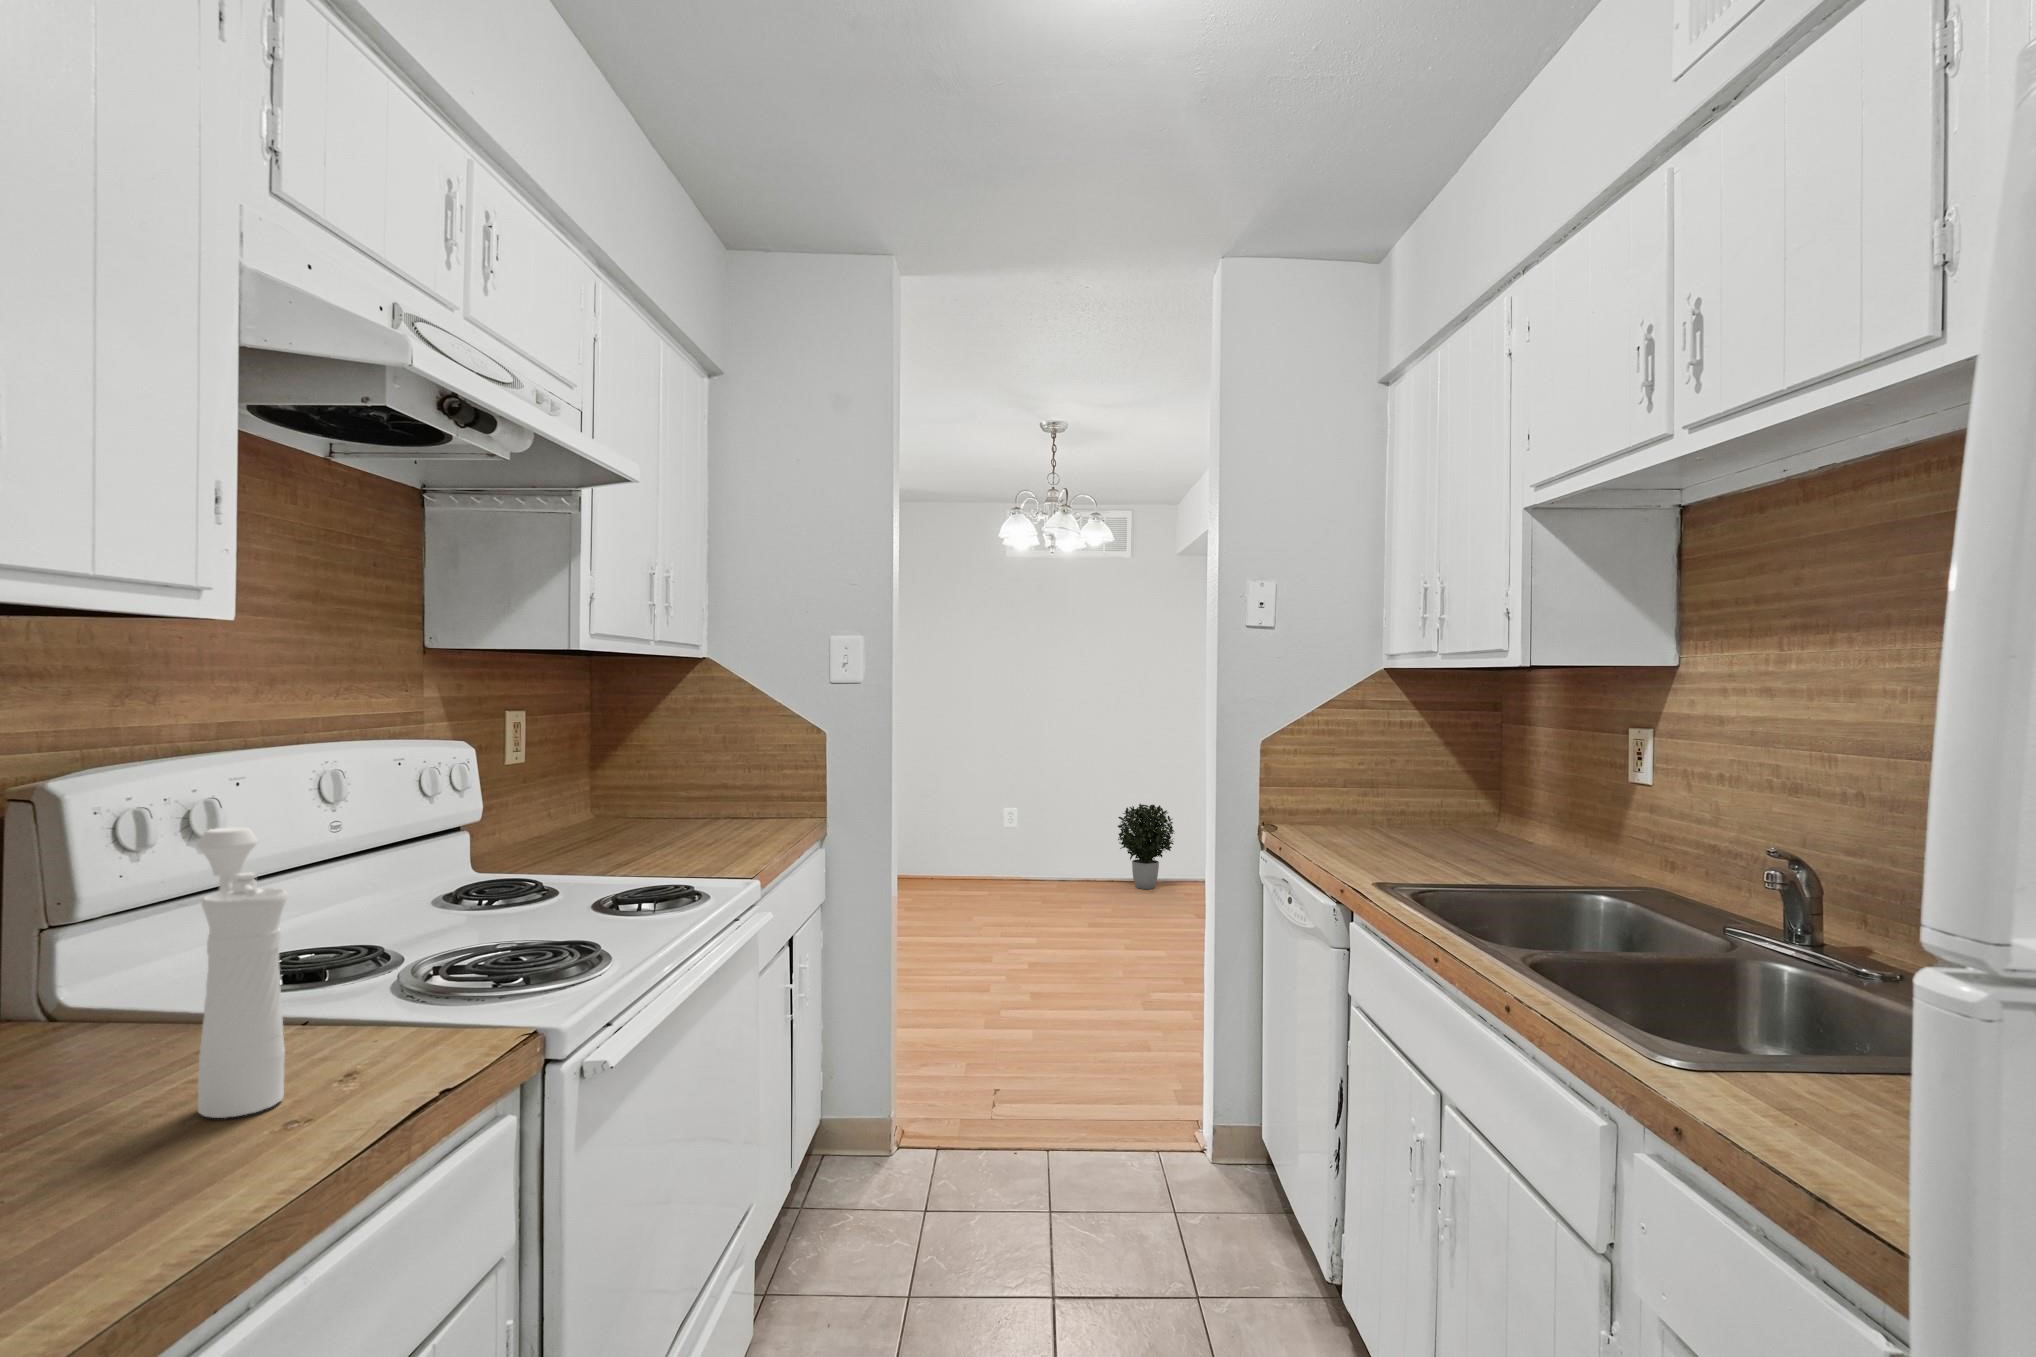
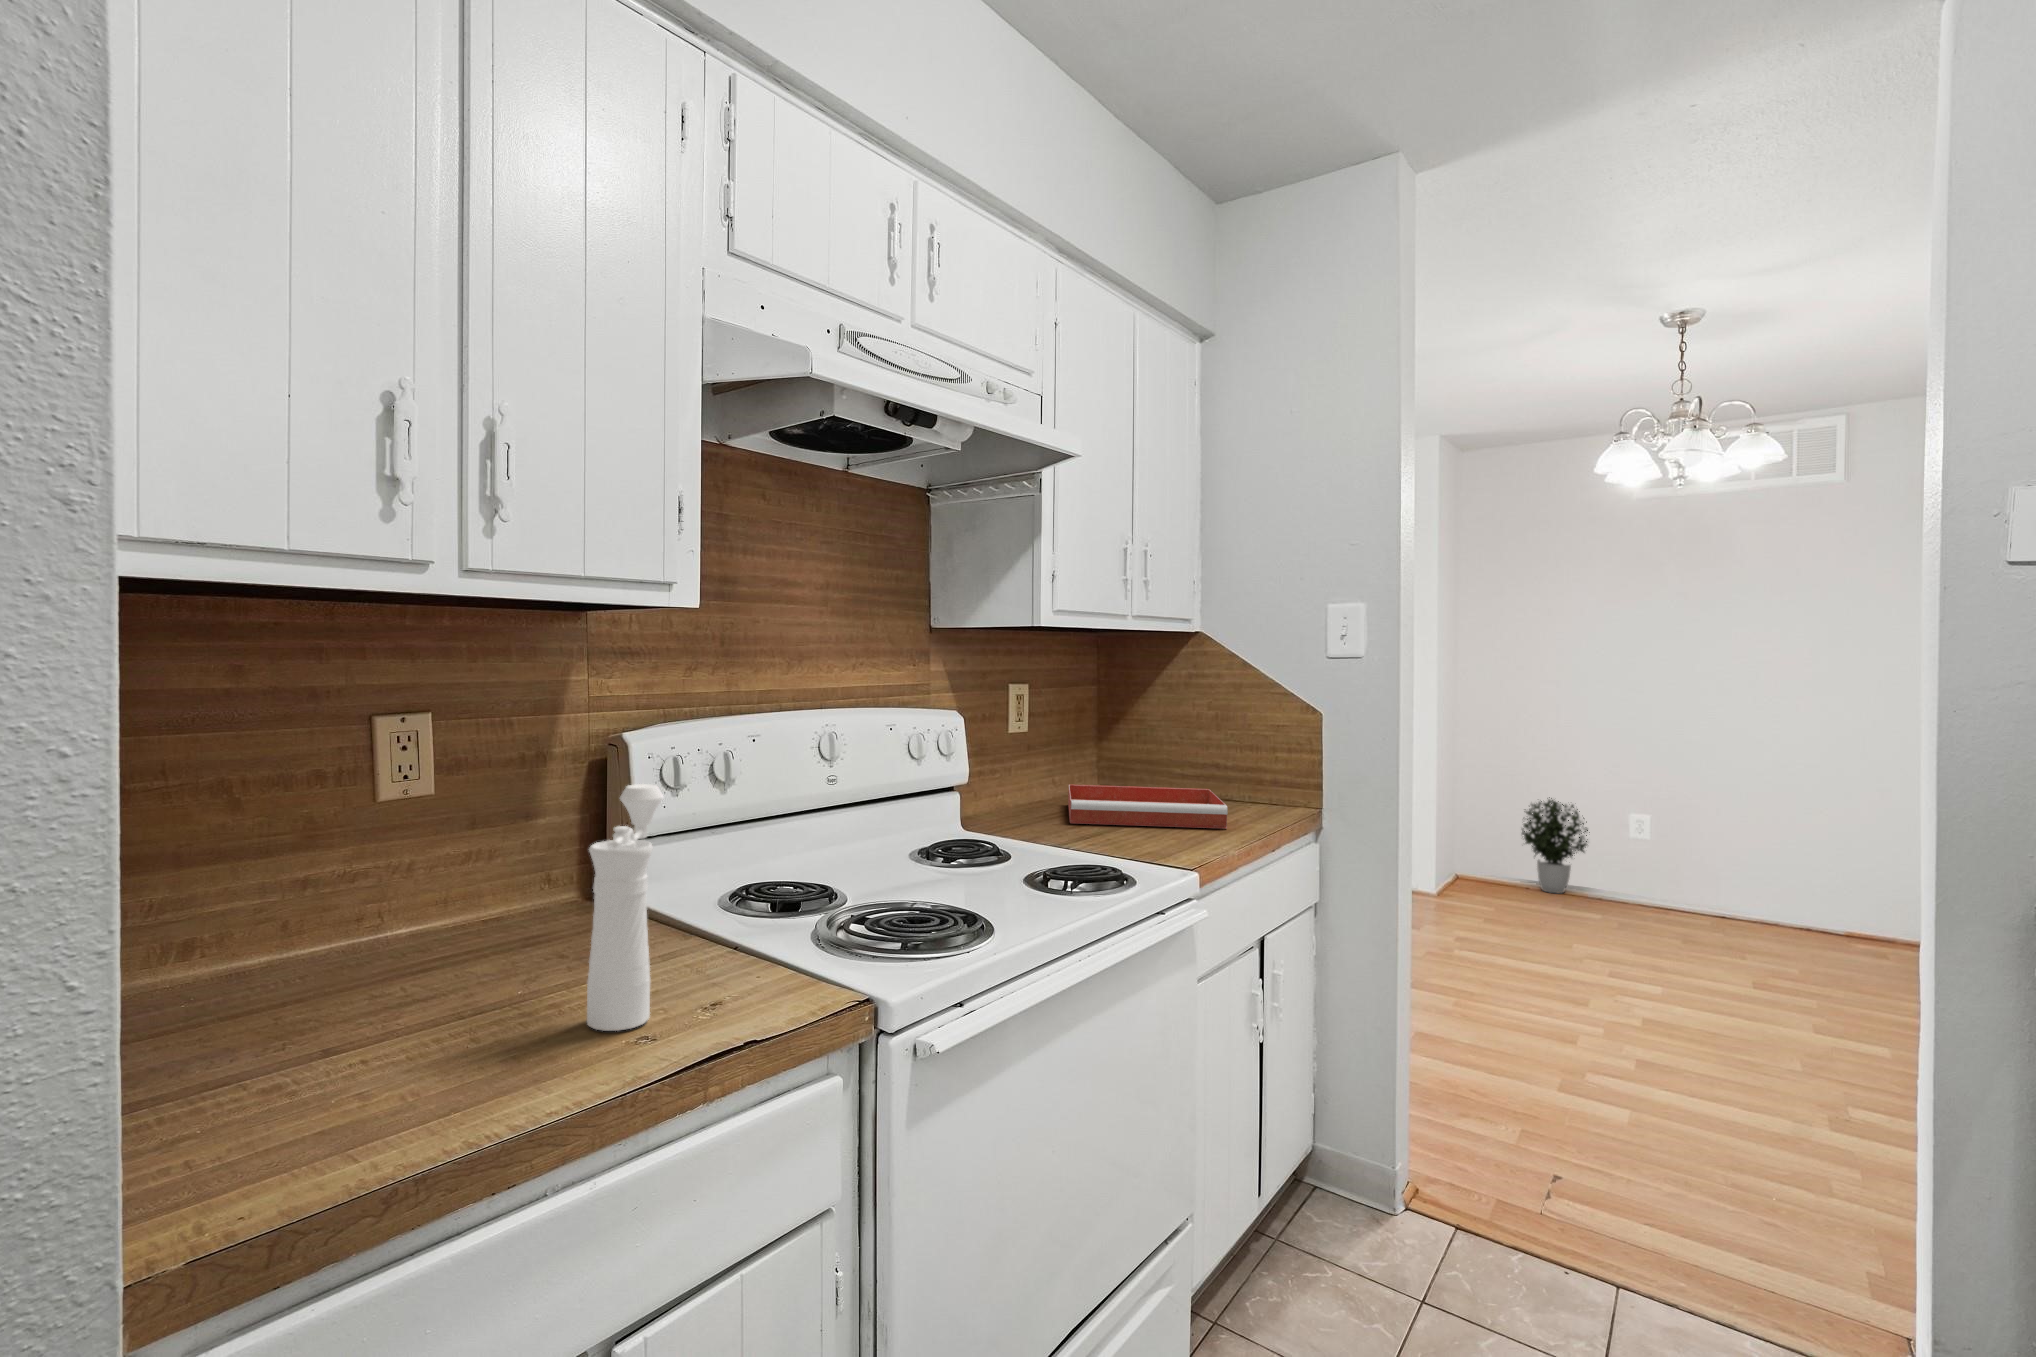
potted plant: present [1118,804,1174,889] -> present [1522,797,1590,894]
tray: none [575,809,758,854] -> present [1068,784,1228,829]

